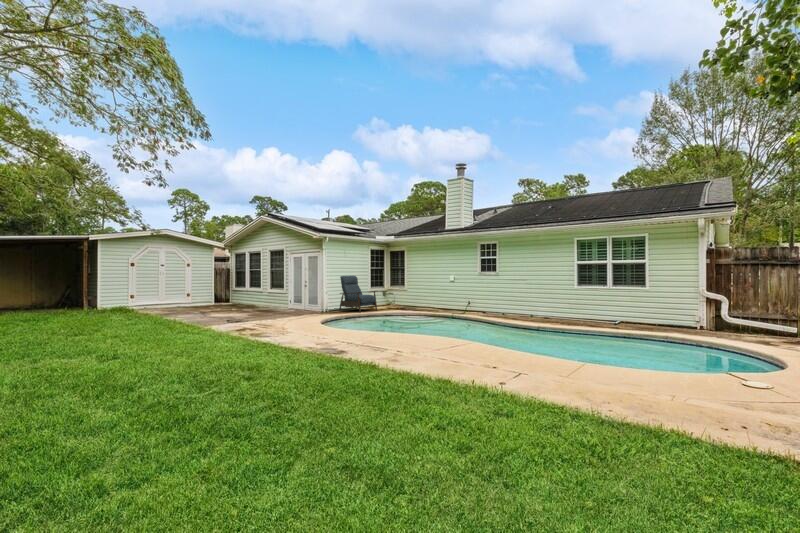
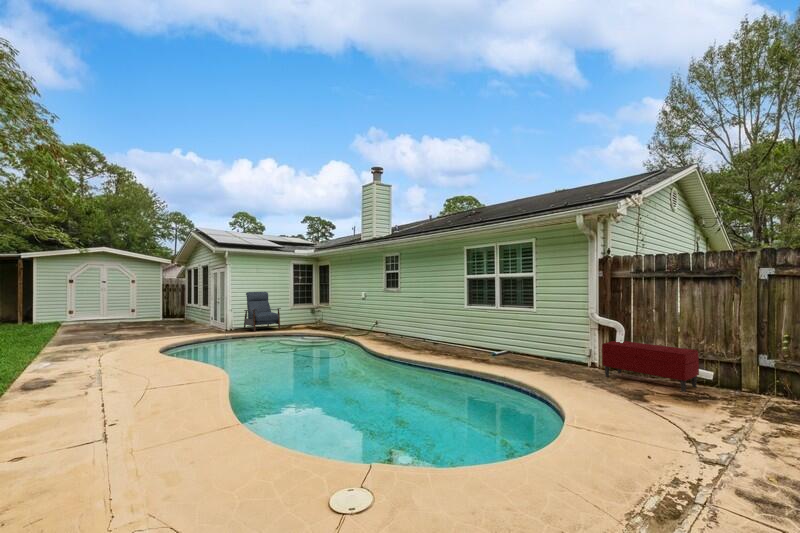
bench: none [719,309,788,340] -> present [602,341,699,392]

